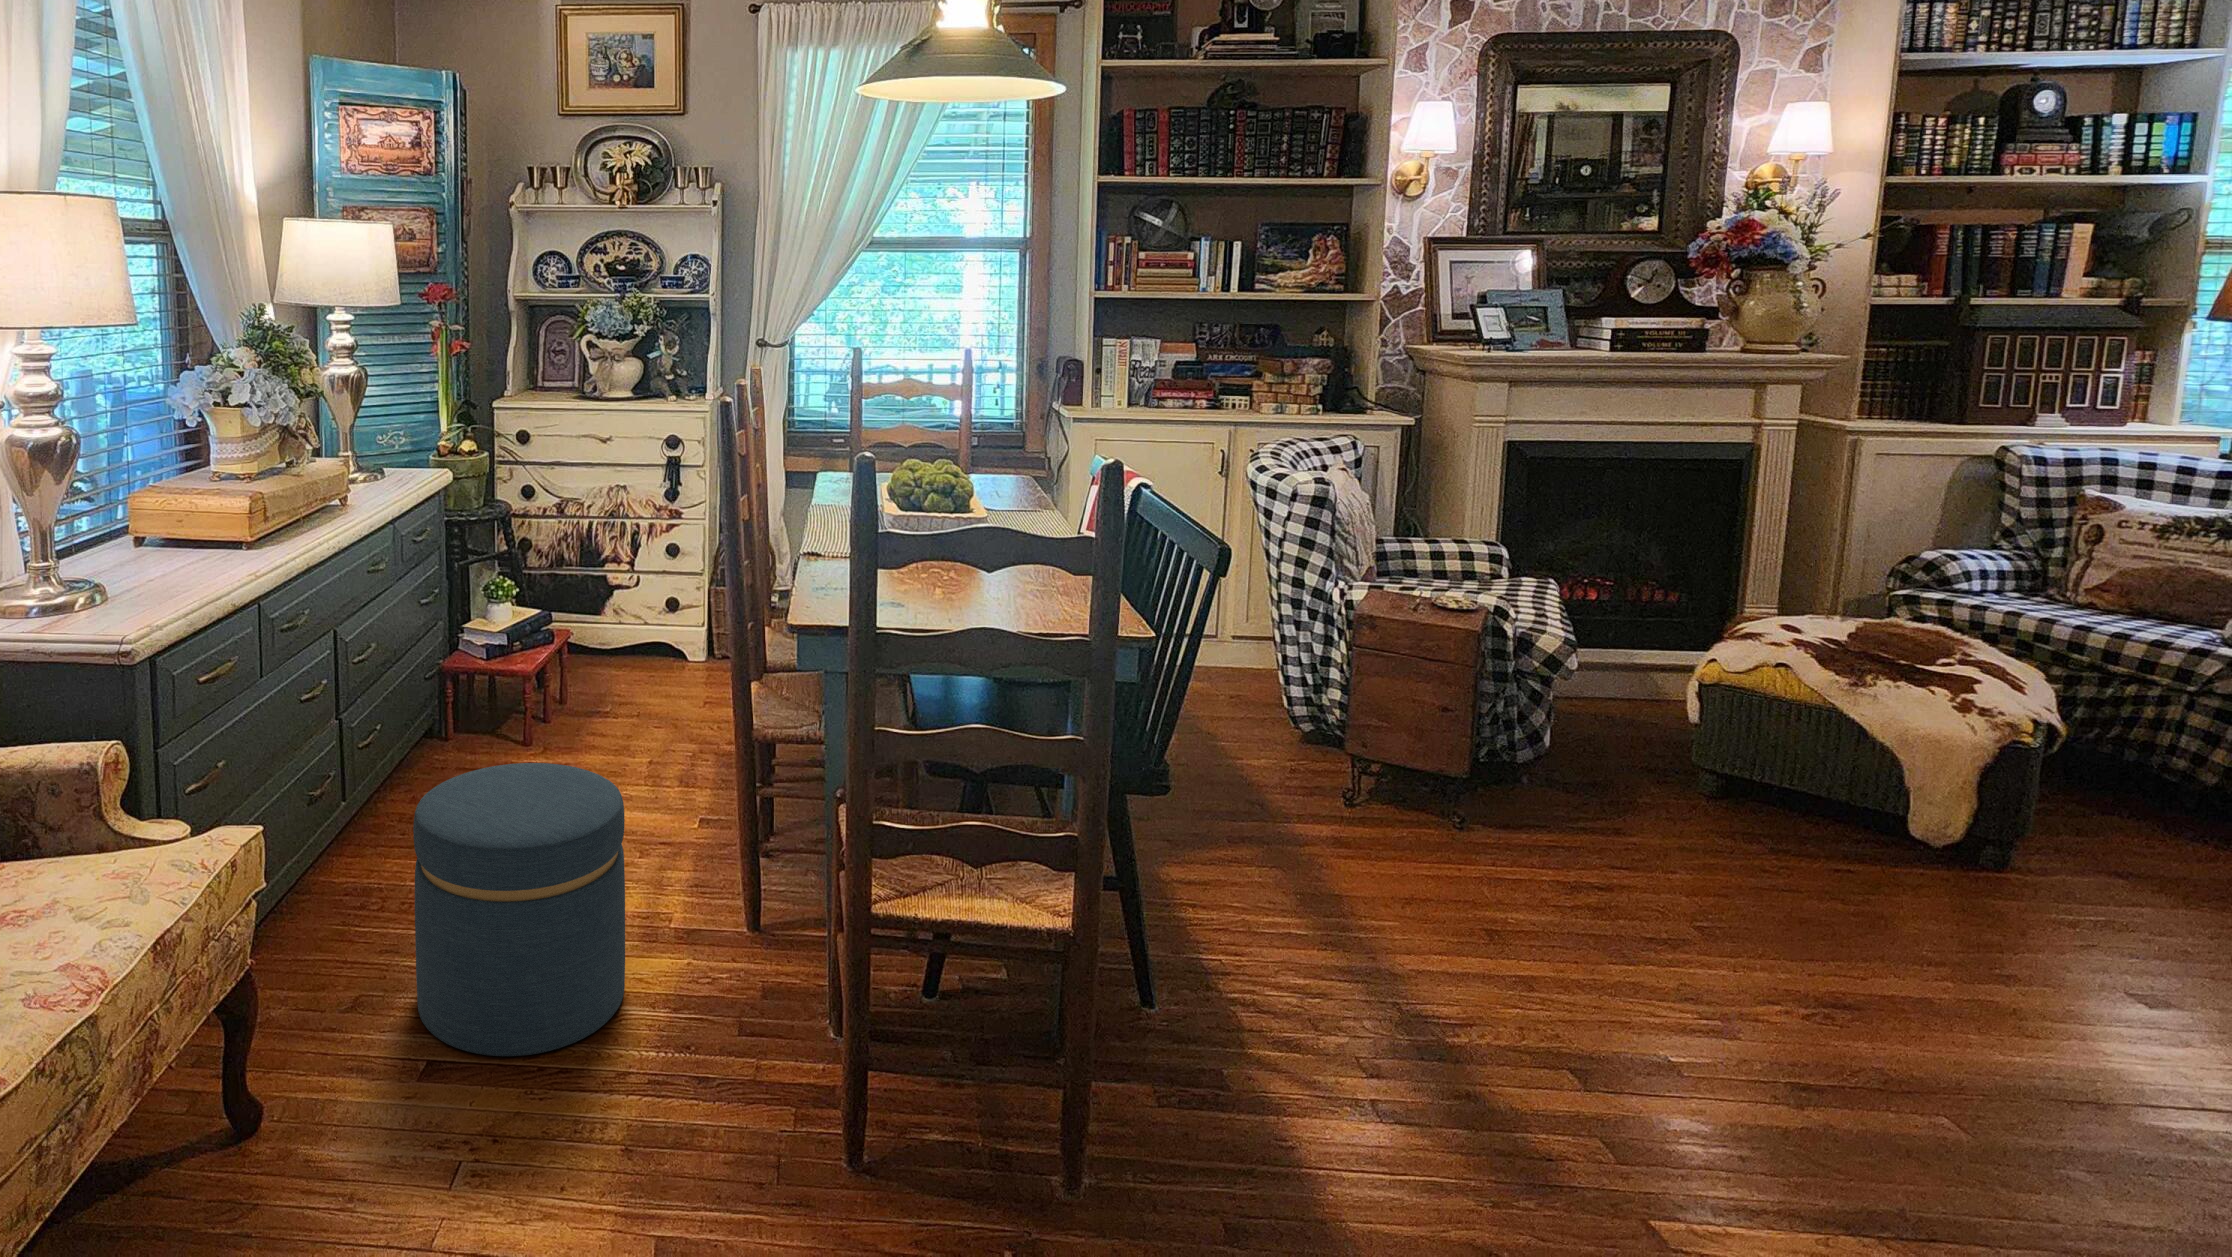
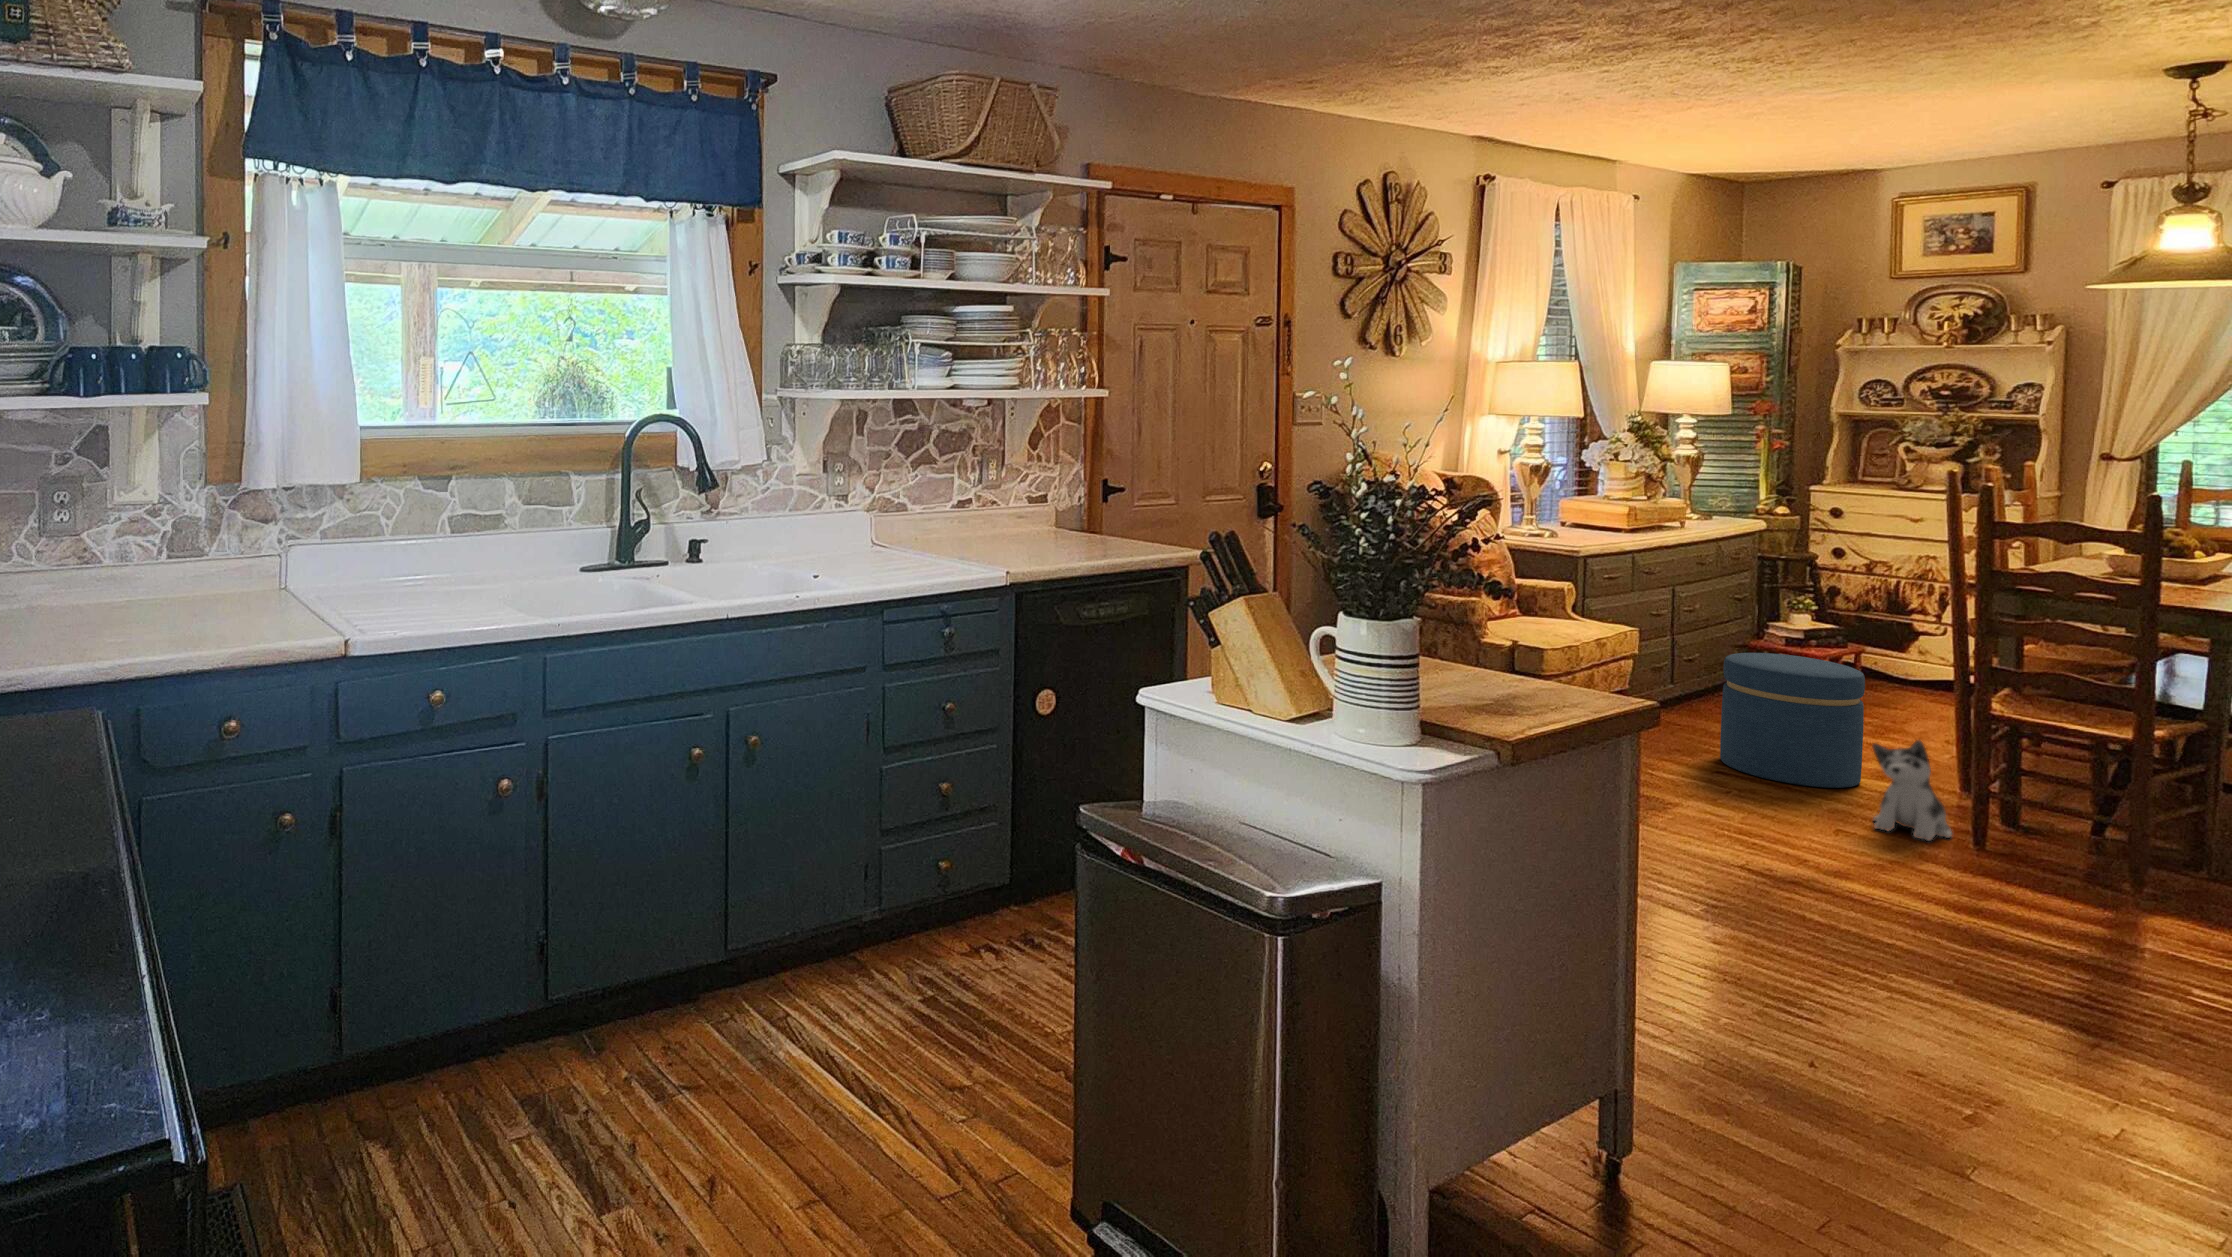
plush toy: none [673,986,792,1198] -> present [1873,740,1952,841]

